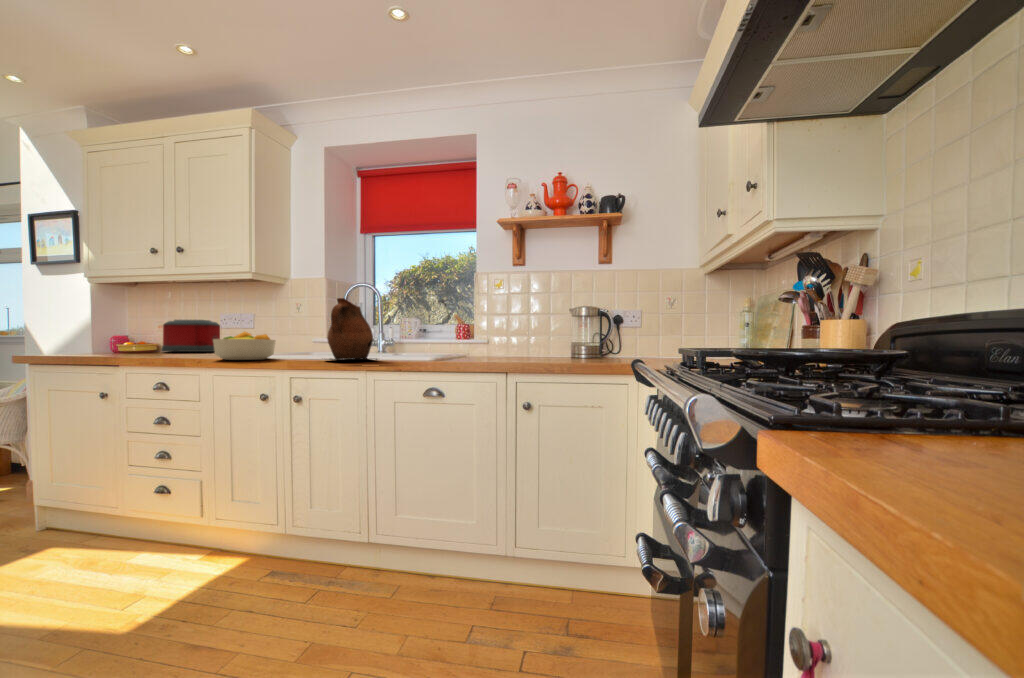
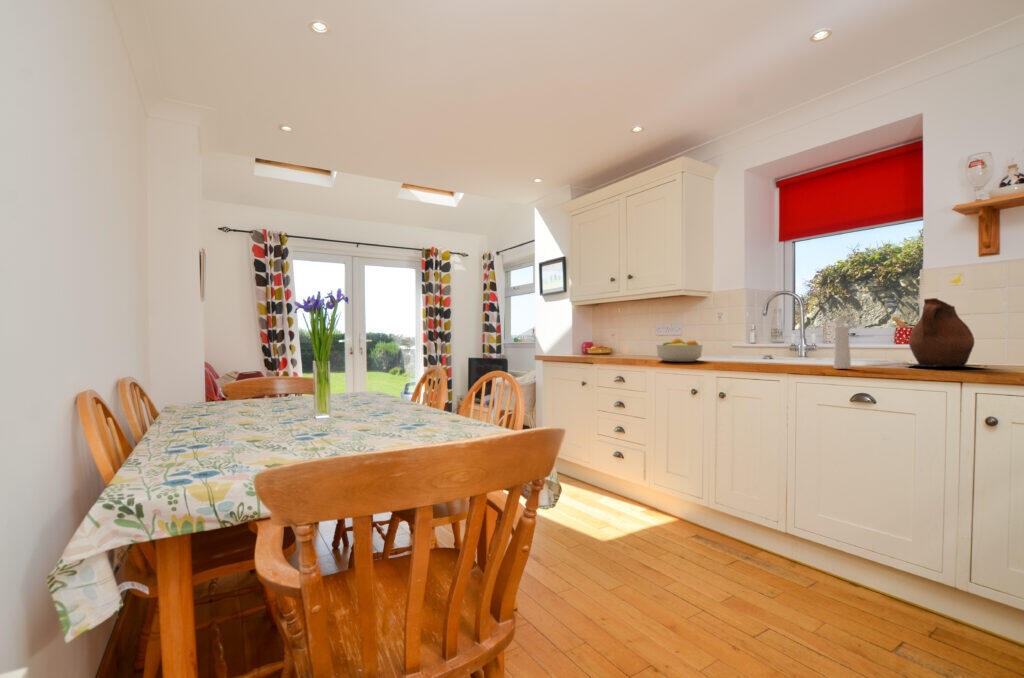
ceramic pitcher: present [327,298,373,360] -> present [908,298,986,367]
pepper mill: none [403,313,418,363] -> present [833,318,851,369]
toaster: present [161,320,220,352] -> none [614,328,654,353]

